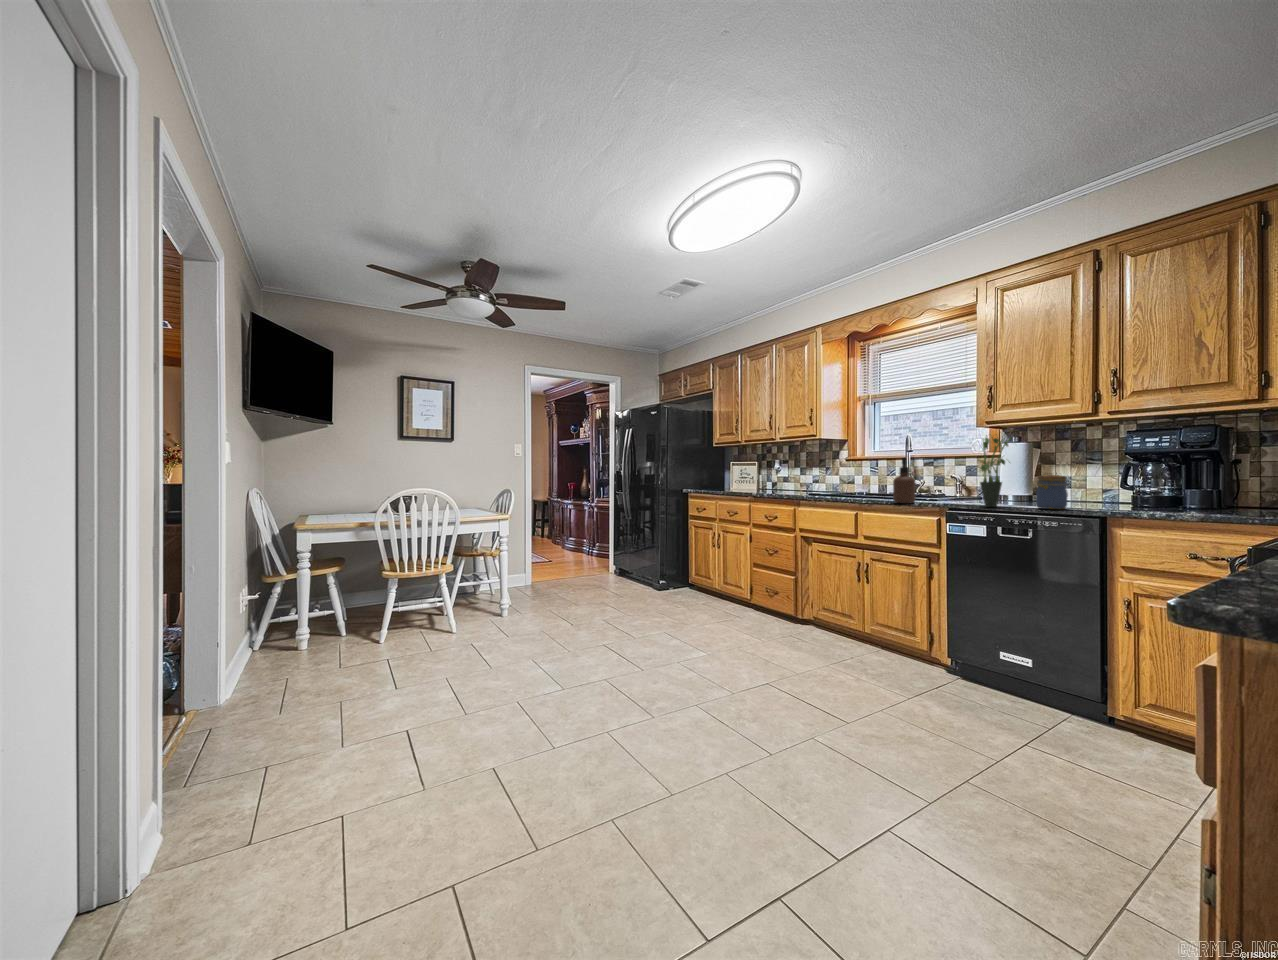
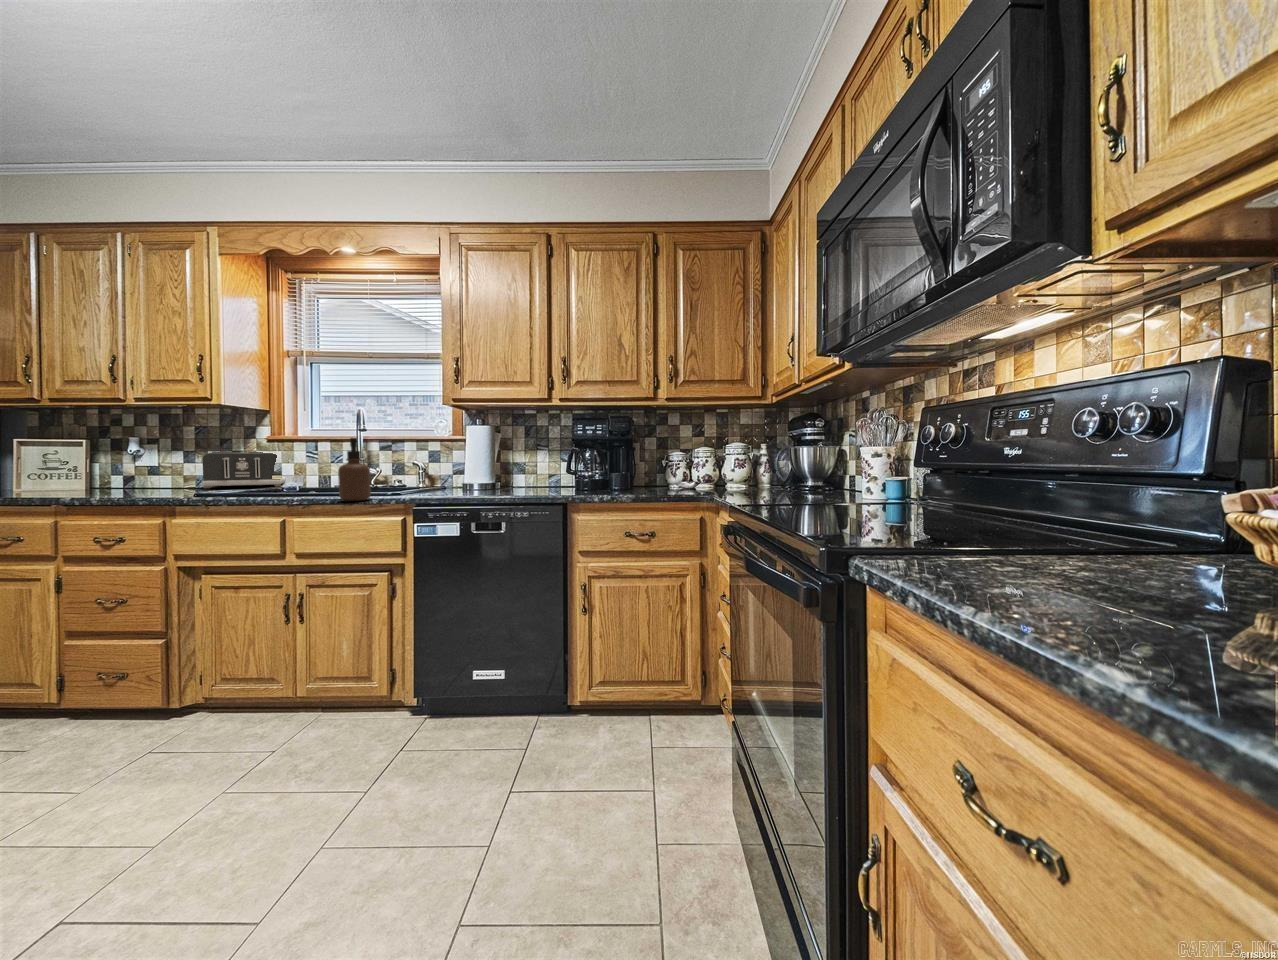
potted plant: present [980,435,1011,507] -> none [450,412,489,500]
toaster: none [810,468,856,493] -> present [202,452,286,488]
jar: present [1036,475,1068,509] -> none [508,462,534,499]

